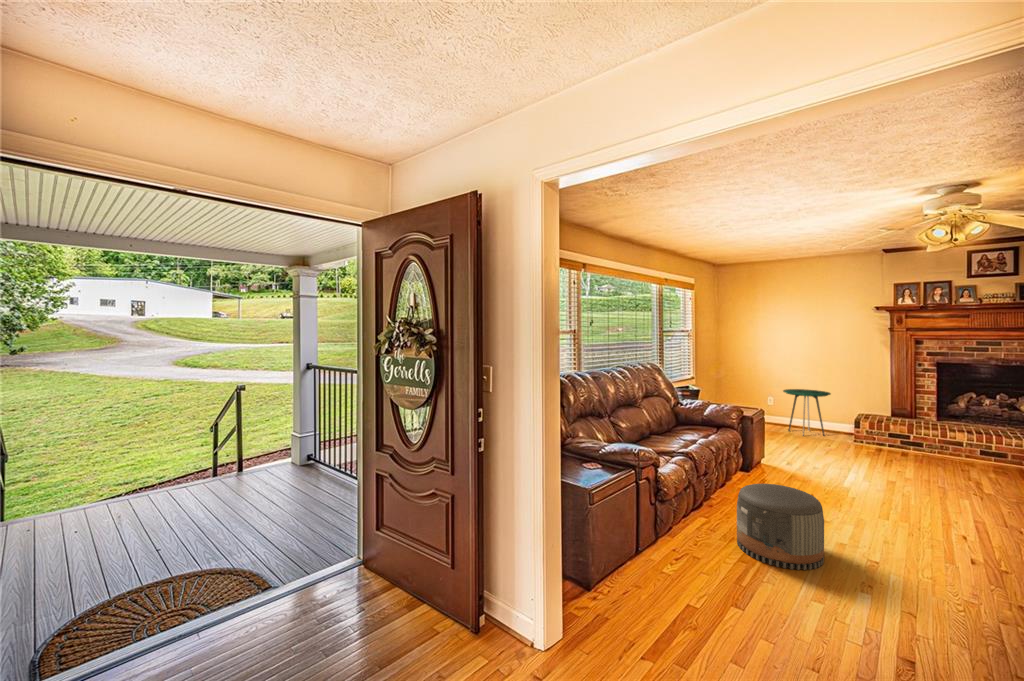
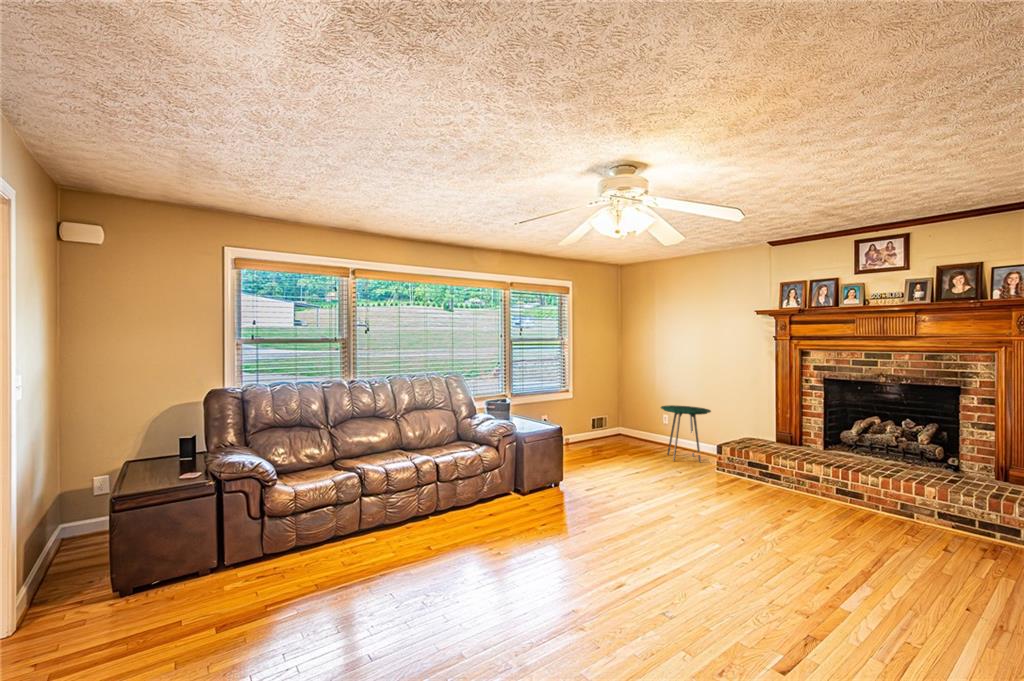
pouf: present [737,484,824,570] -> none [336,489,427,585]

